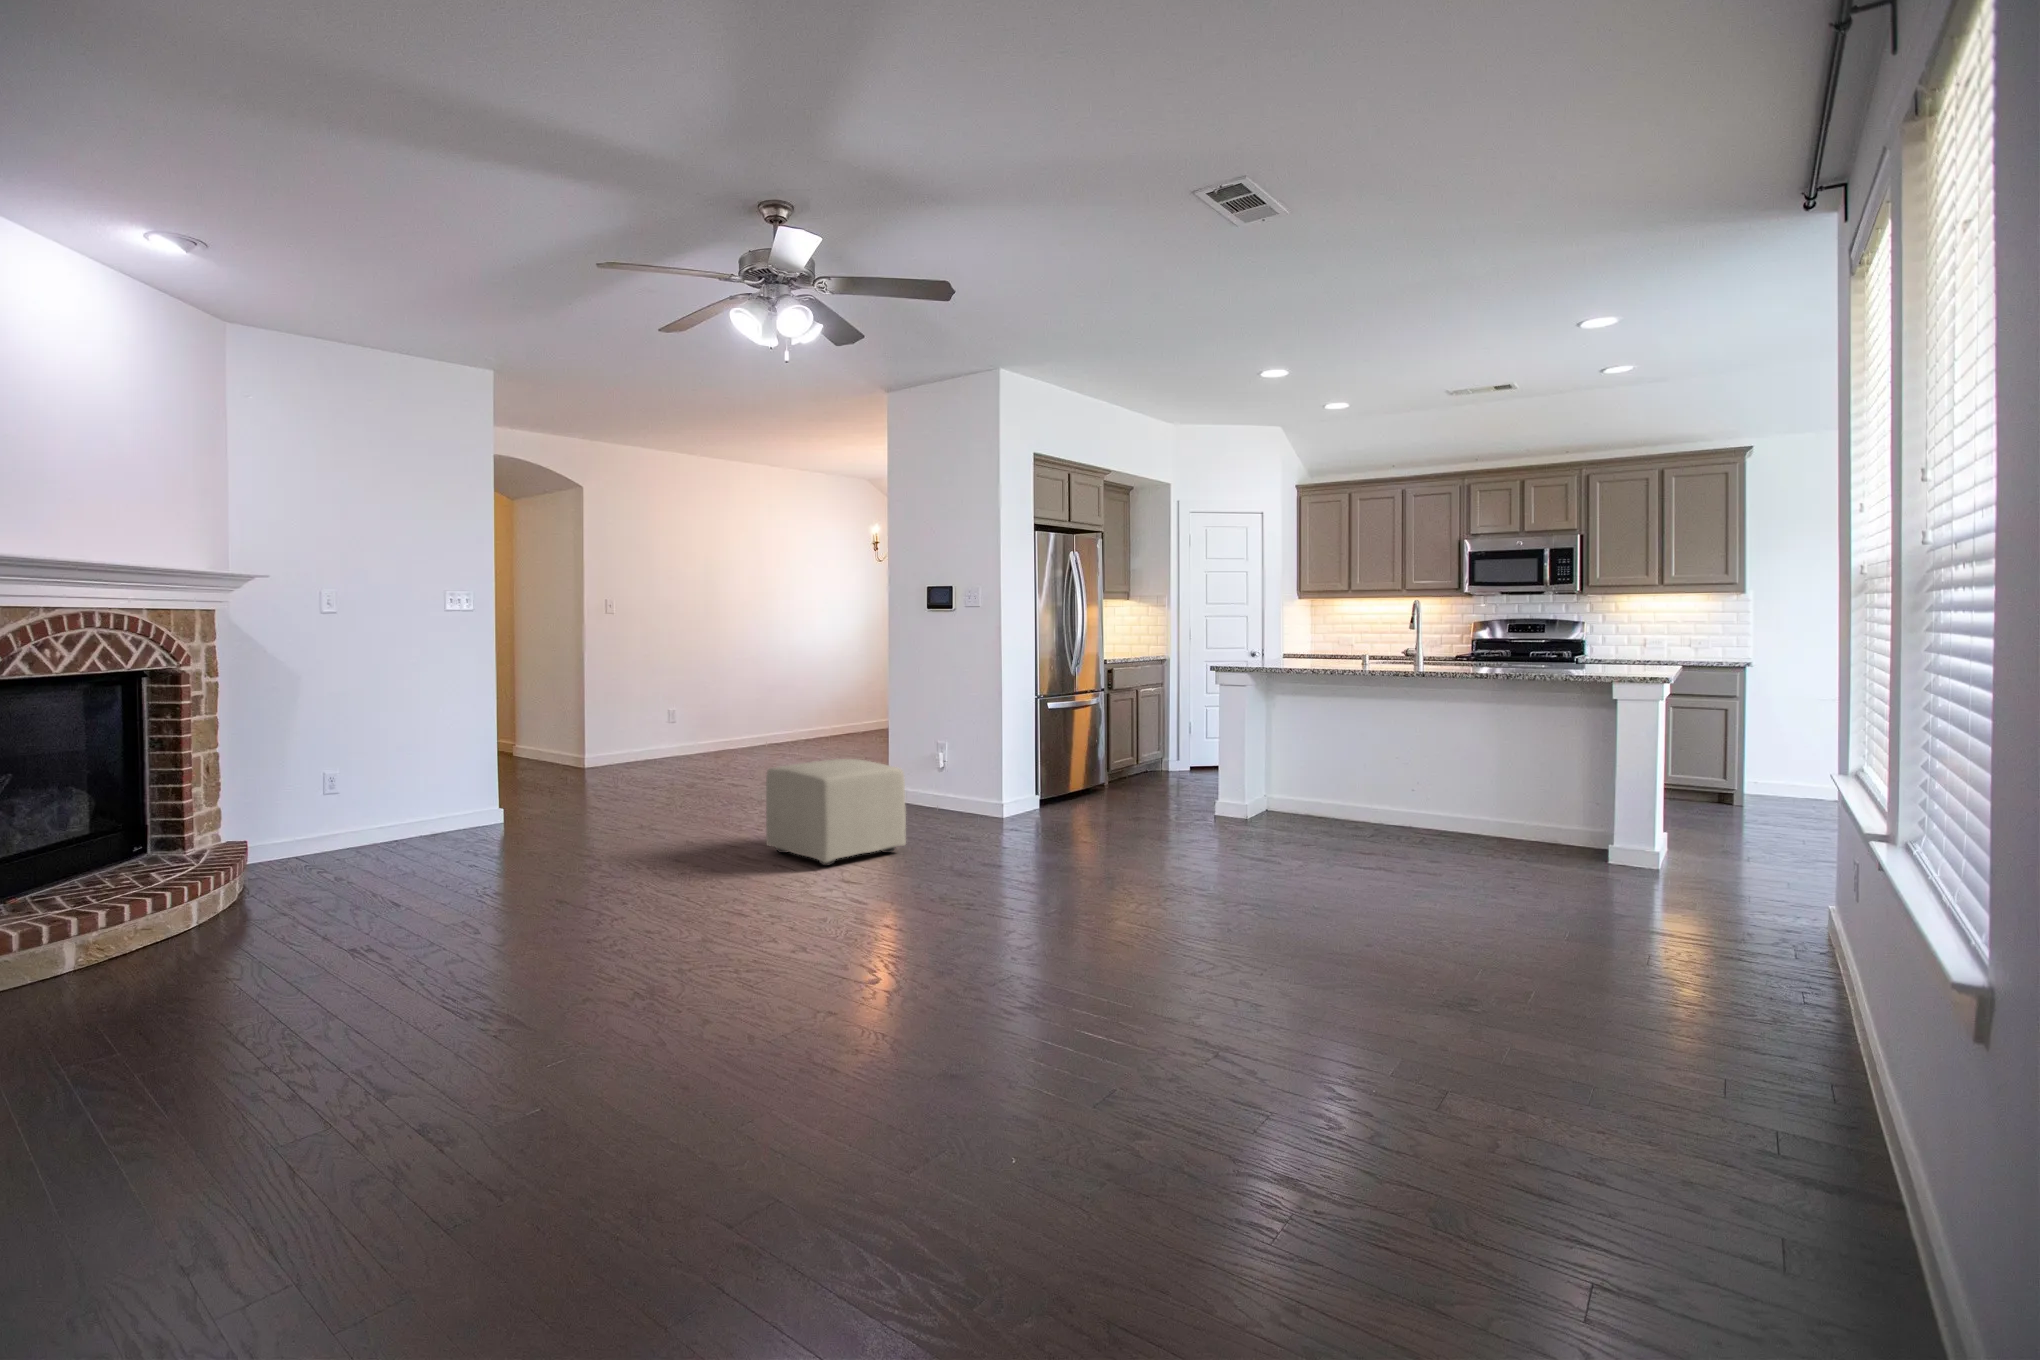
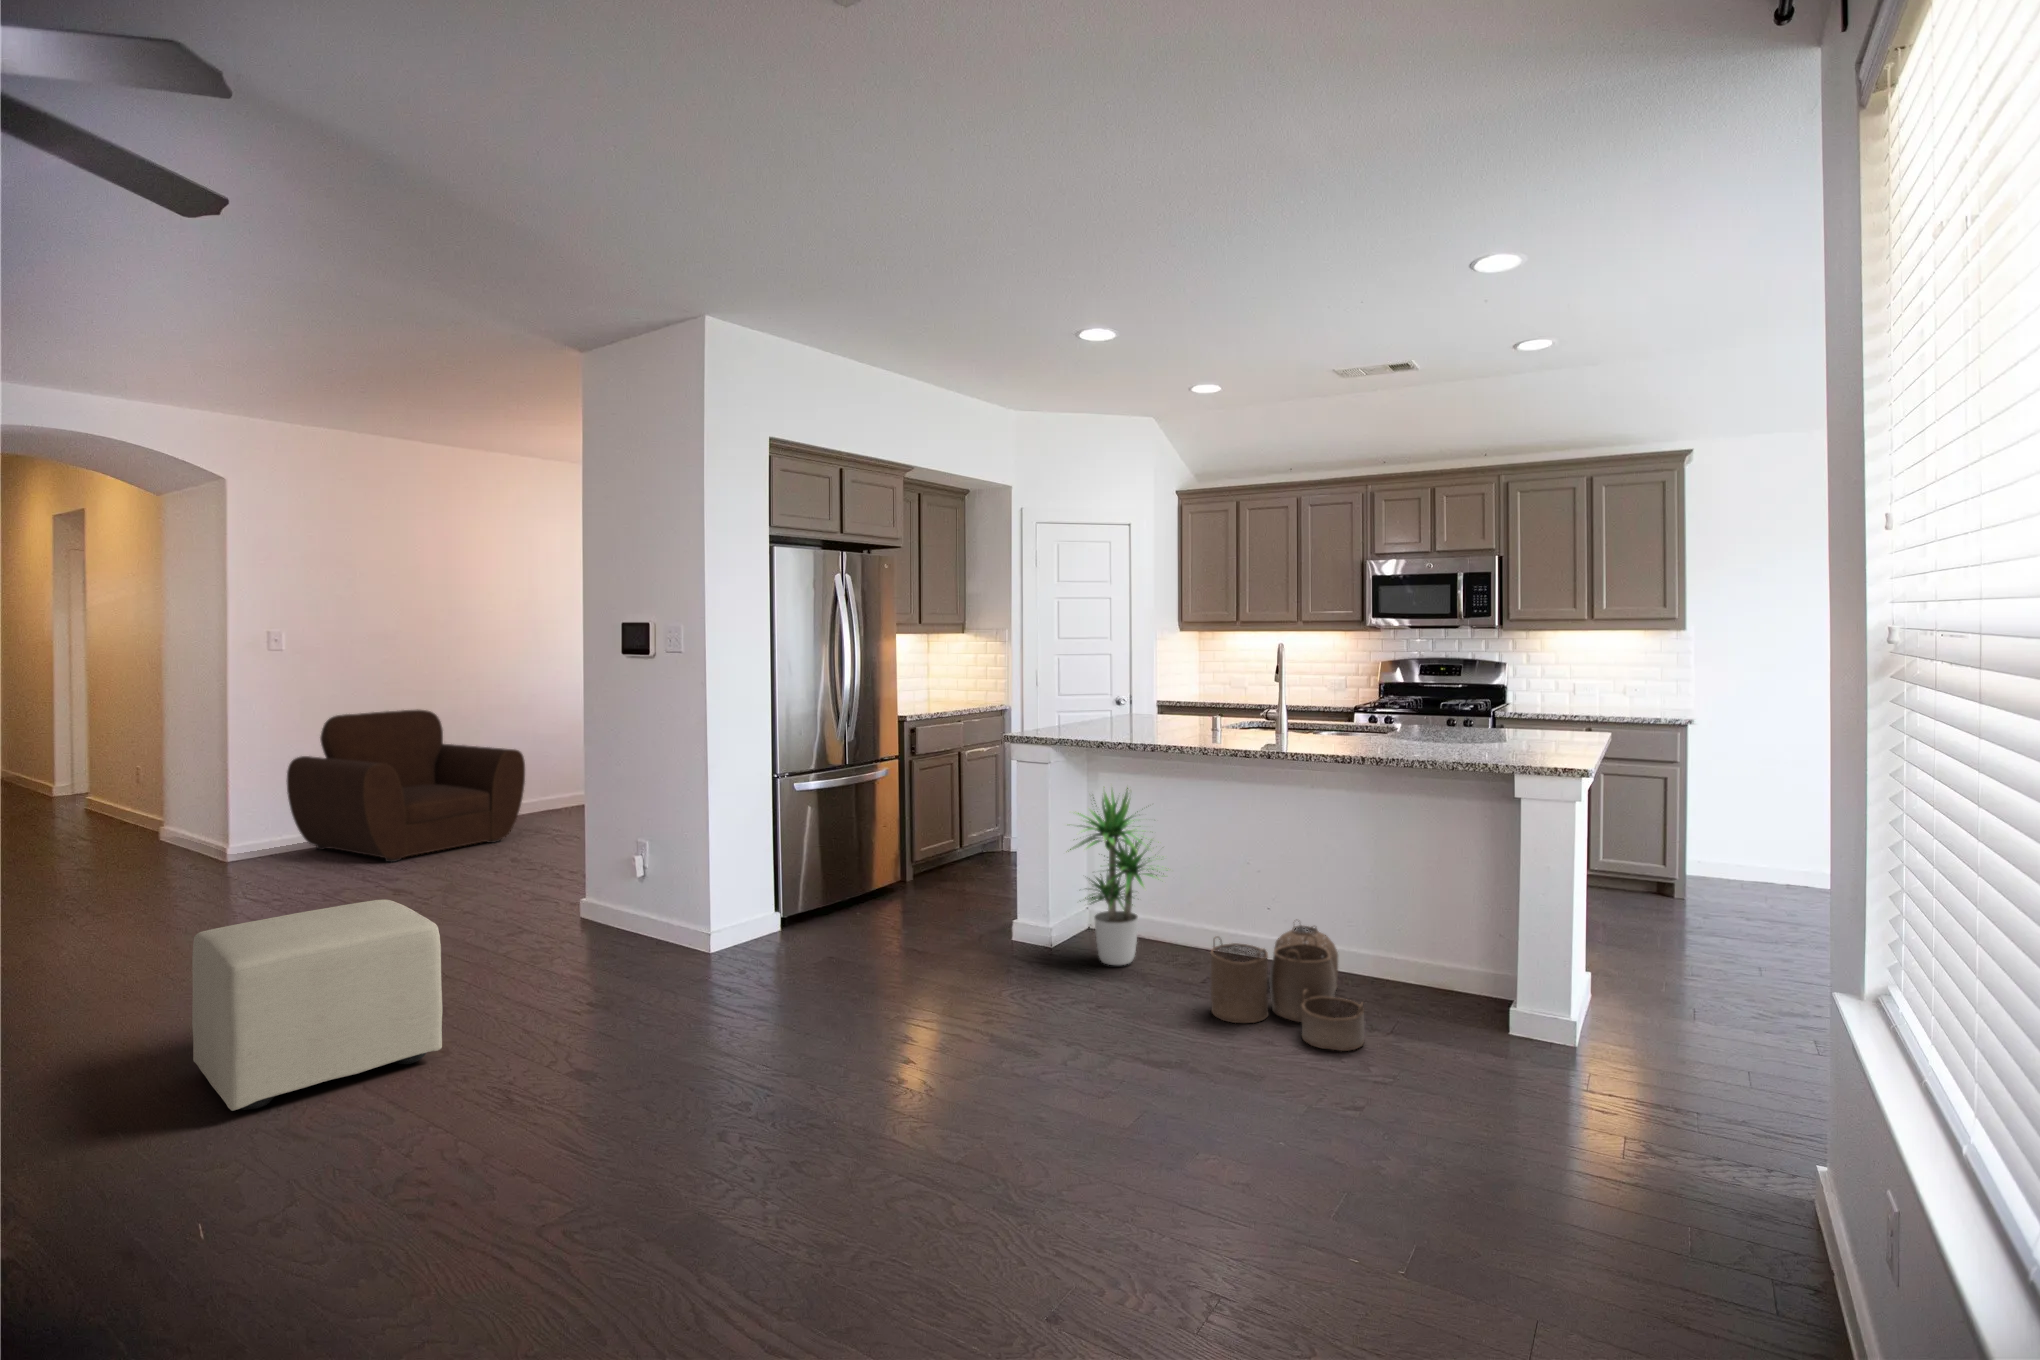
armchair: none [628,660,784,768] -> present [287,709,525,862]
potted plant: none [1262,699,1349,826] -> present [1068,788,1159,965]
woven basket: none [1388,792,1506,864] -> present [1211,925,1365,1051]

